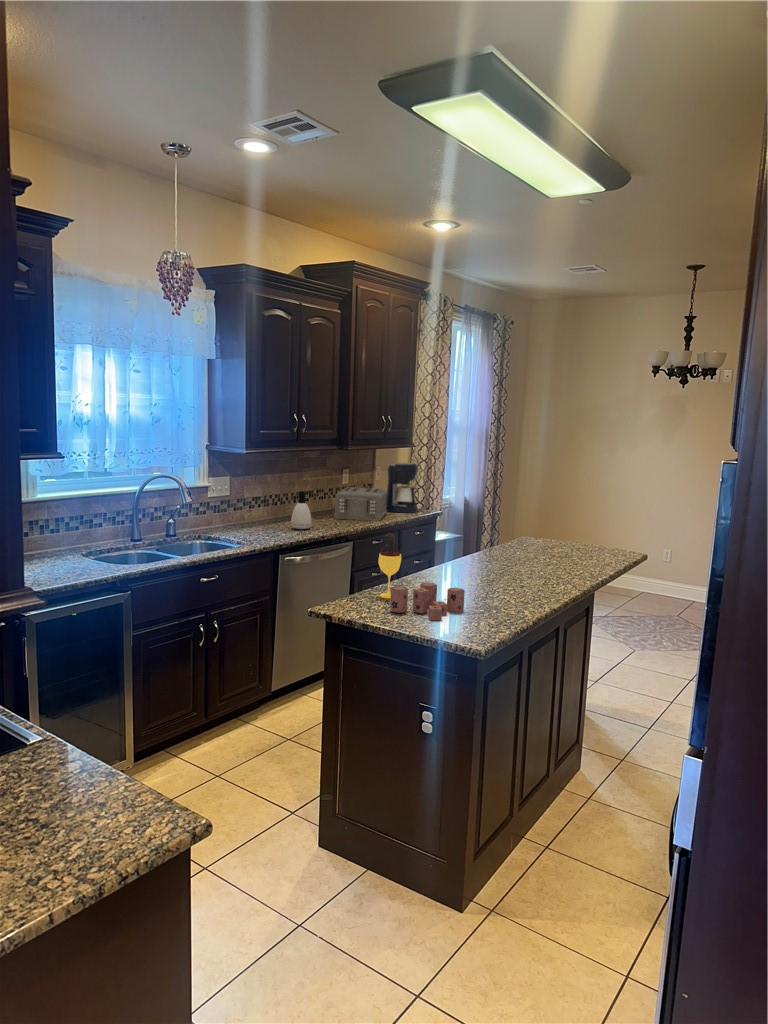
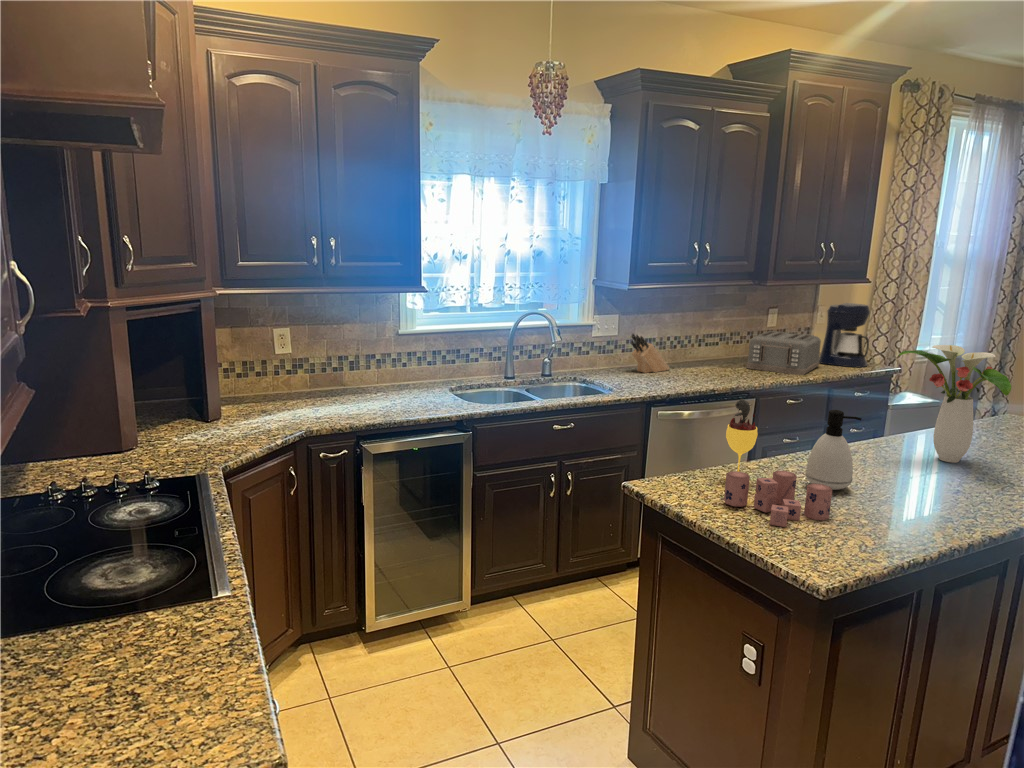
flower arrangement: none [477,487,548,569] -> present [899,345,1011,463]
soap dispenser: present [291,491,313,529] -> present [806,410,862,490]
knife block: none [243,493,275,528] -> present [631,334,670,373]

